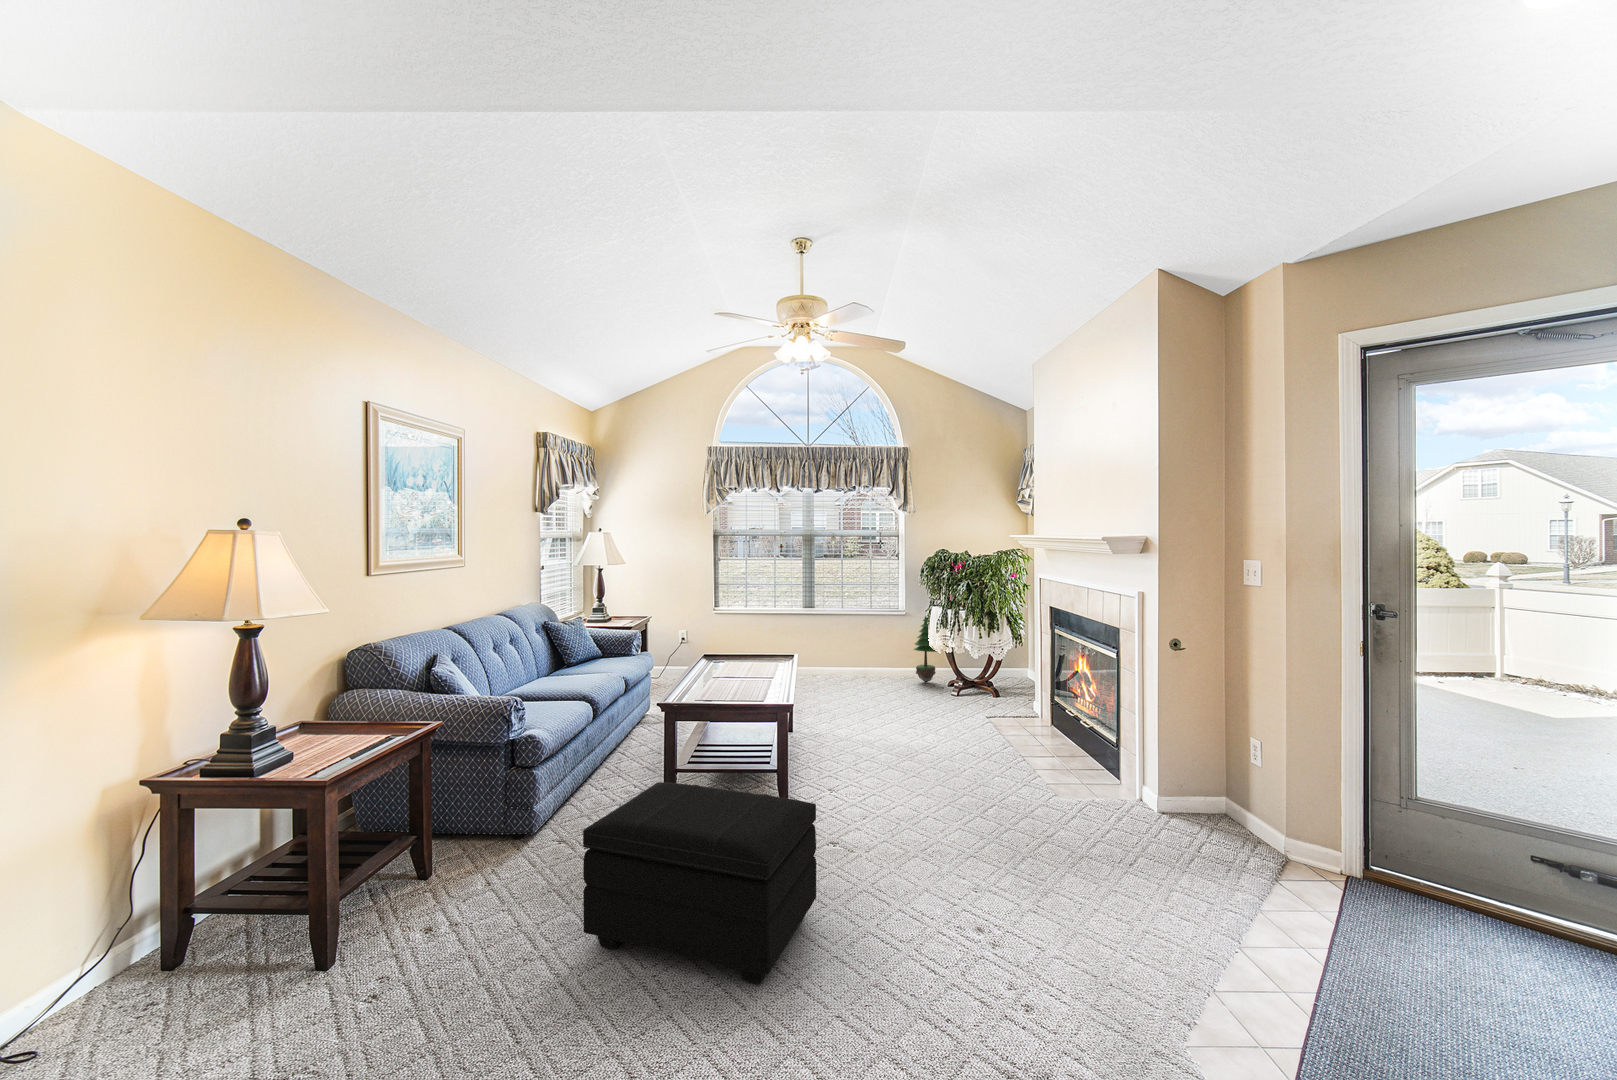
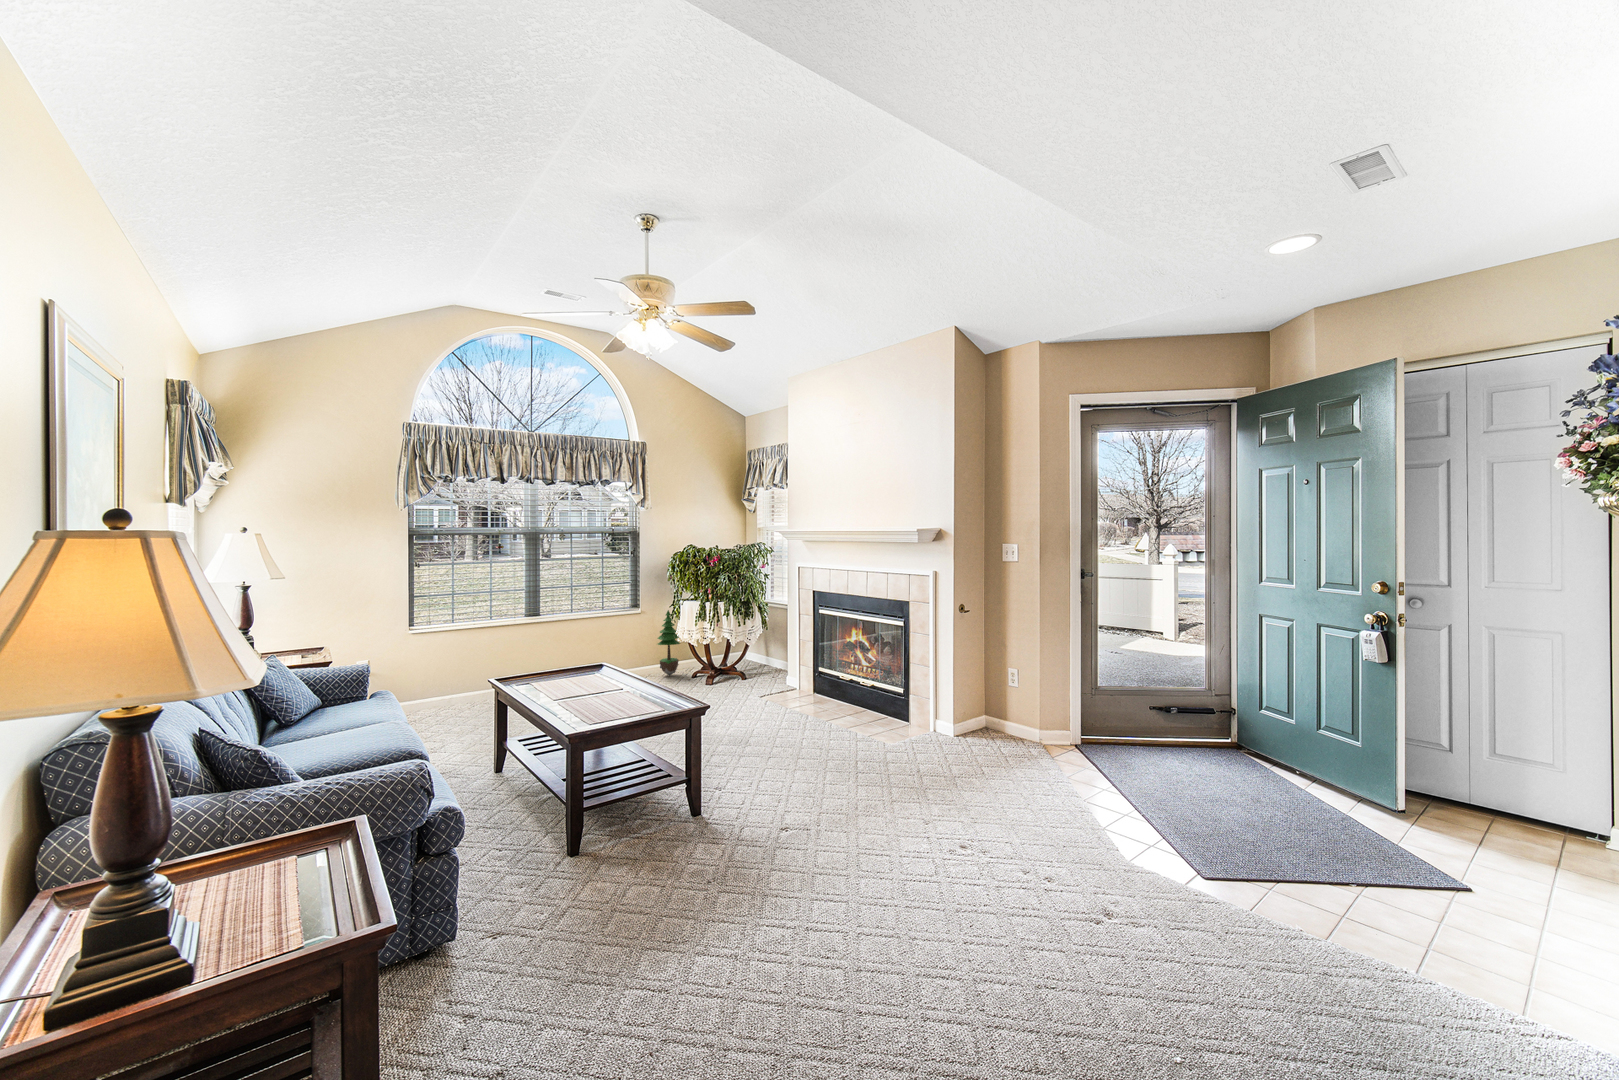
footstool: present [583,782,816,984] -> none [685,781,911,990]

